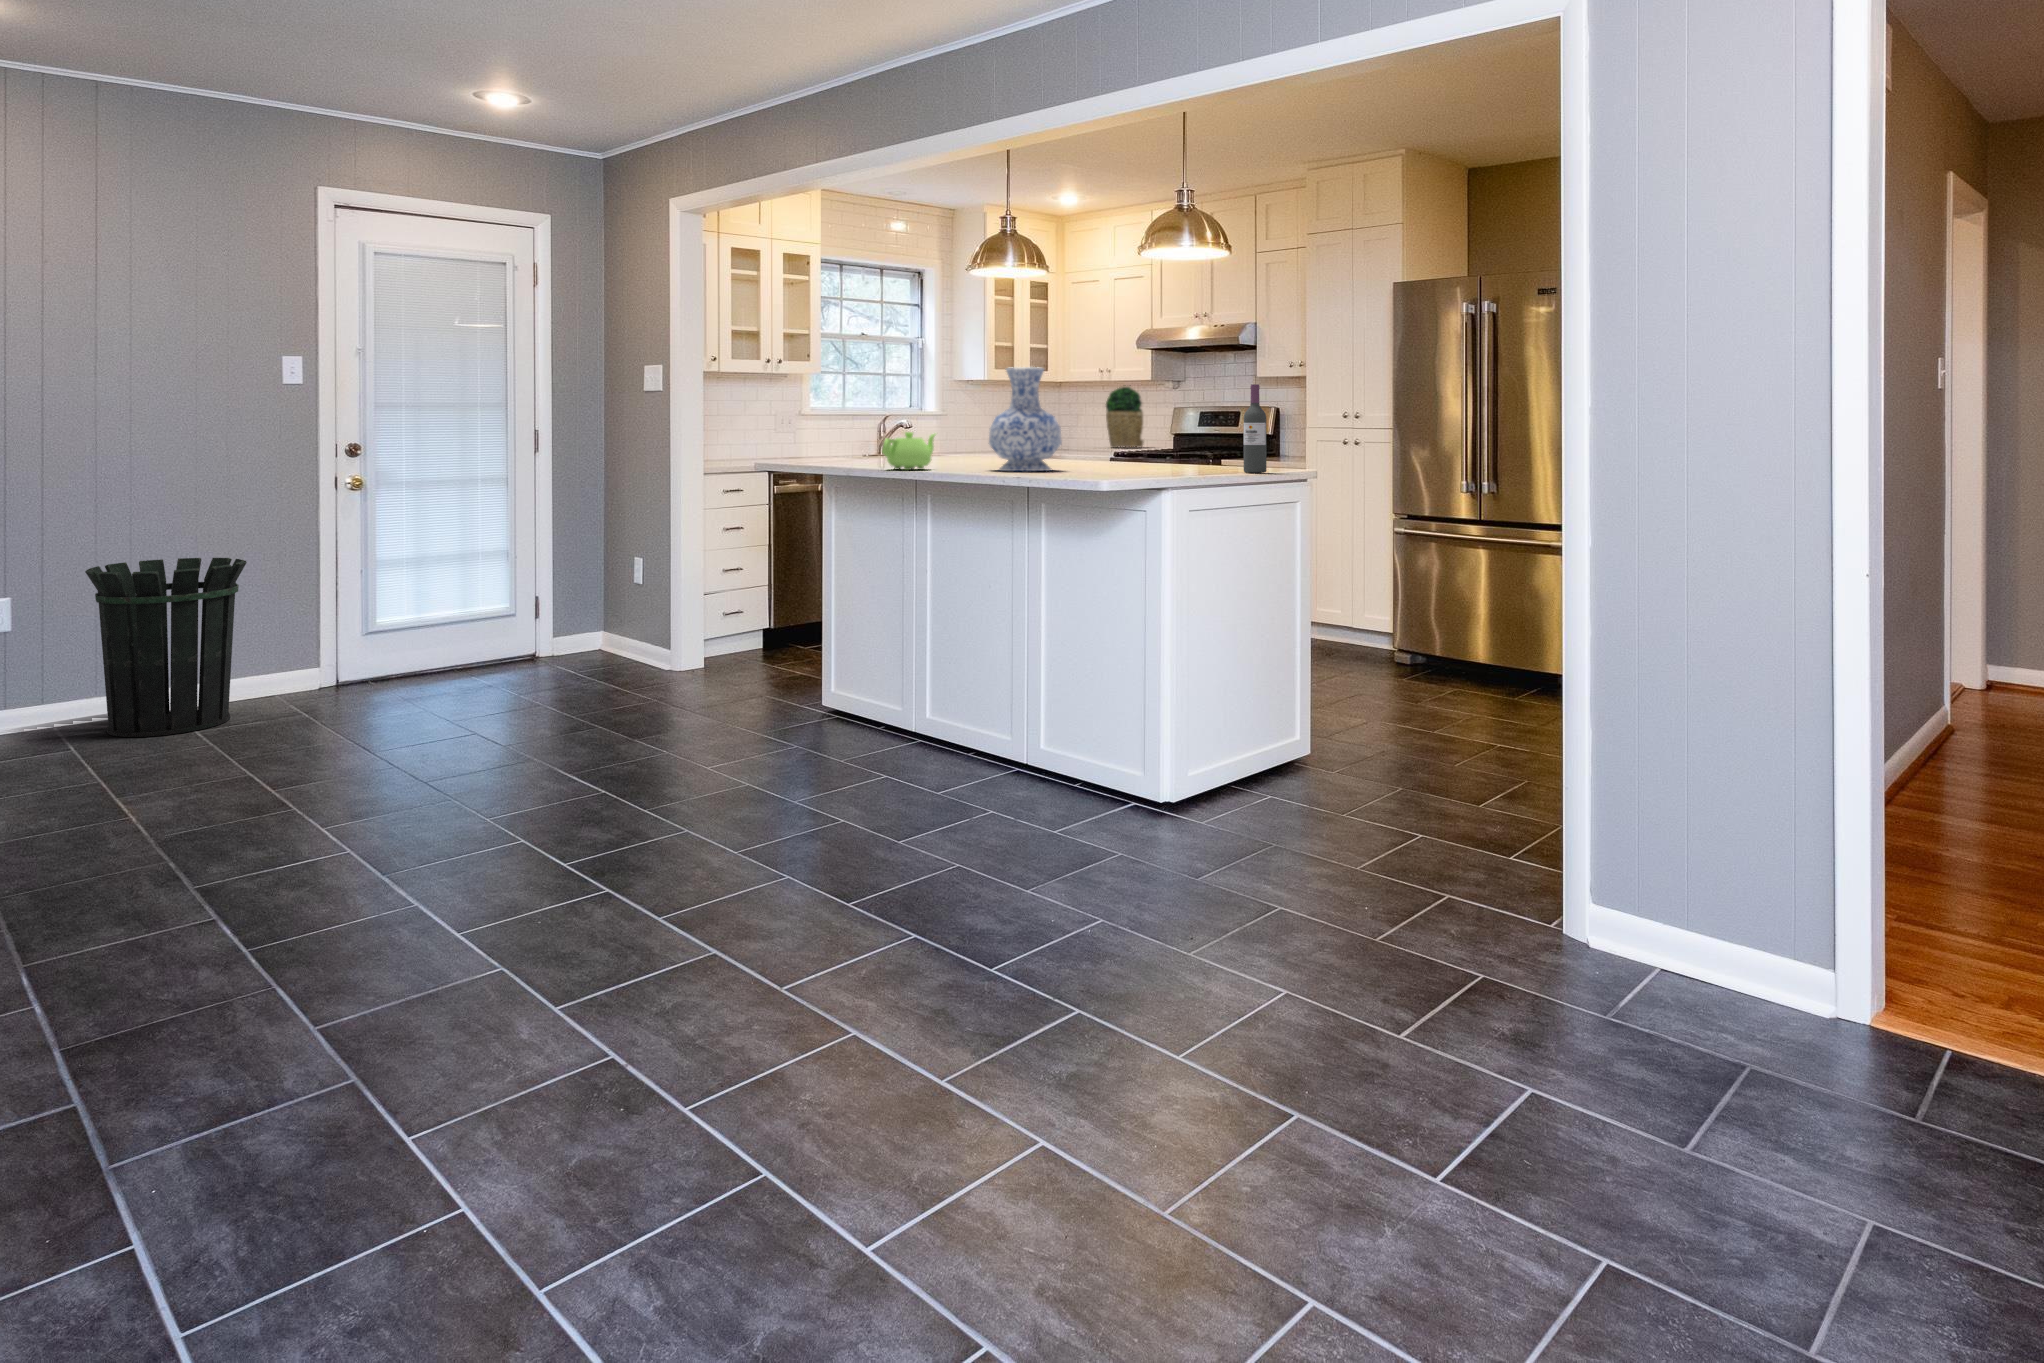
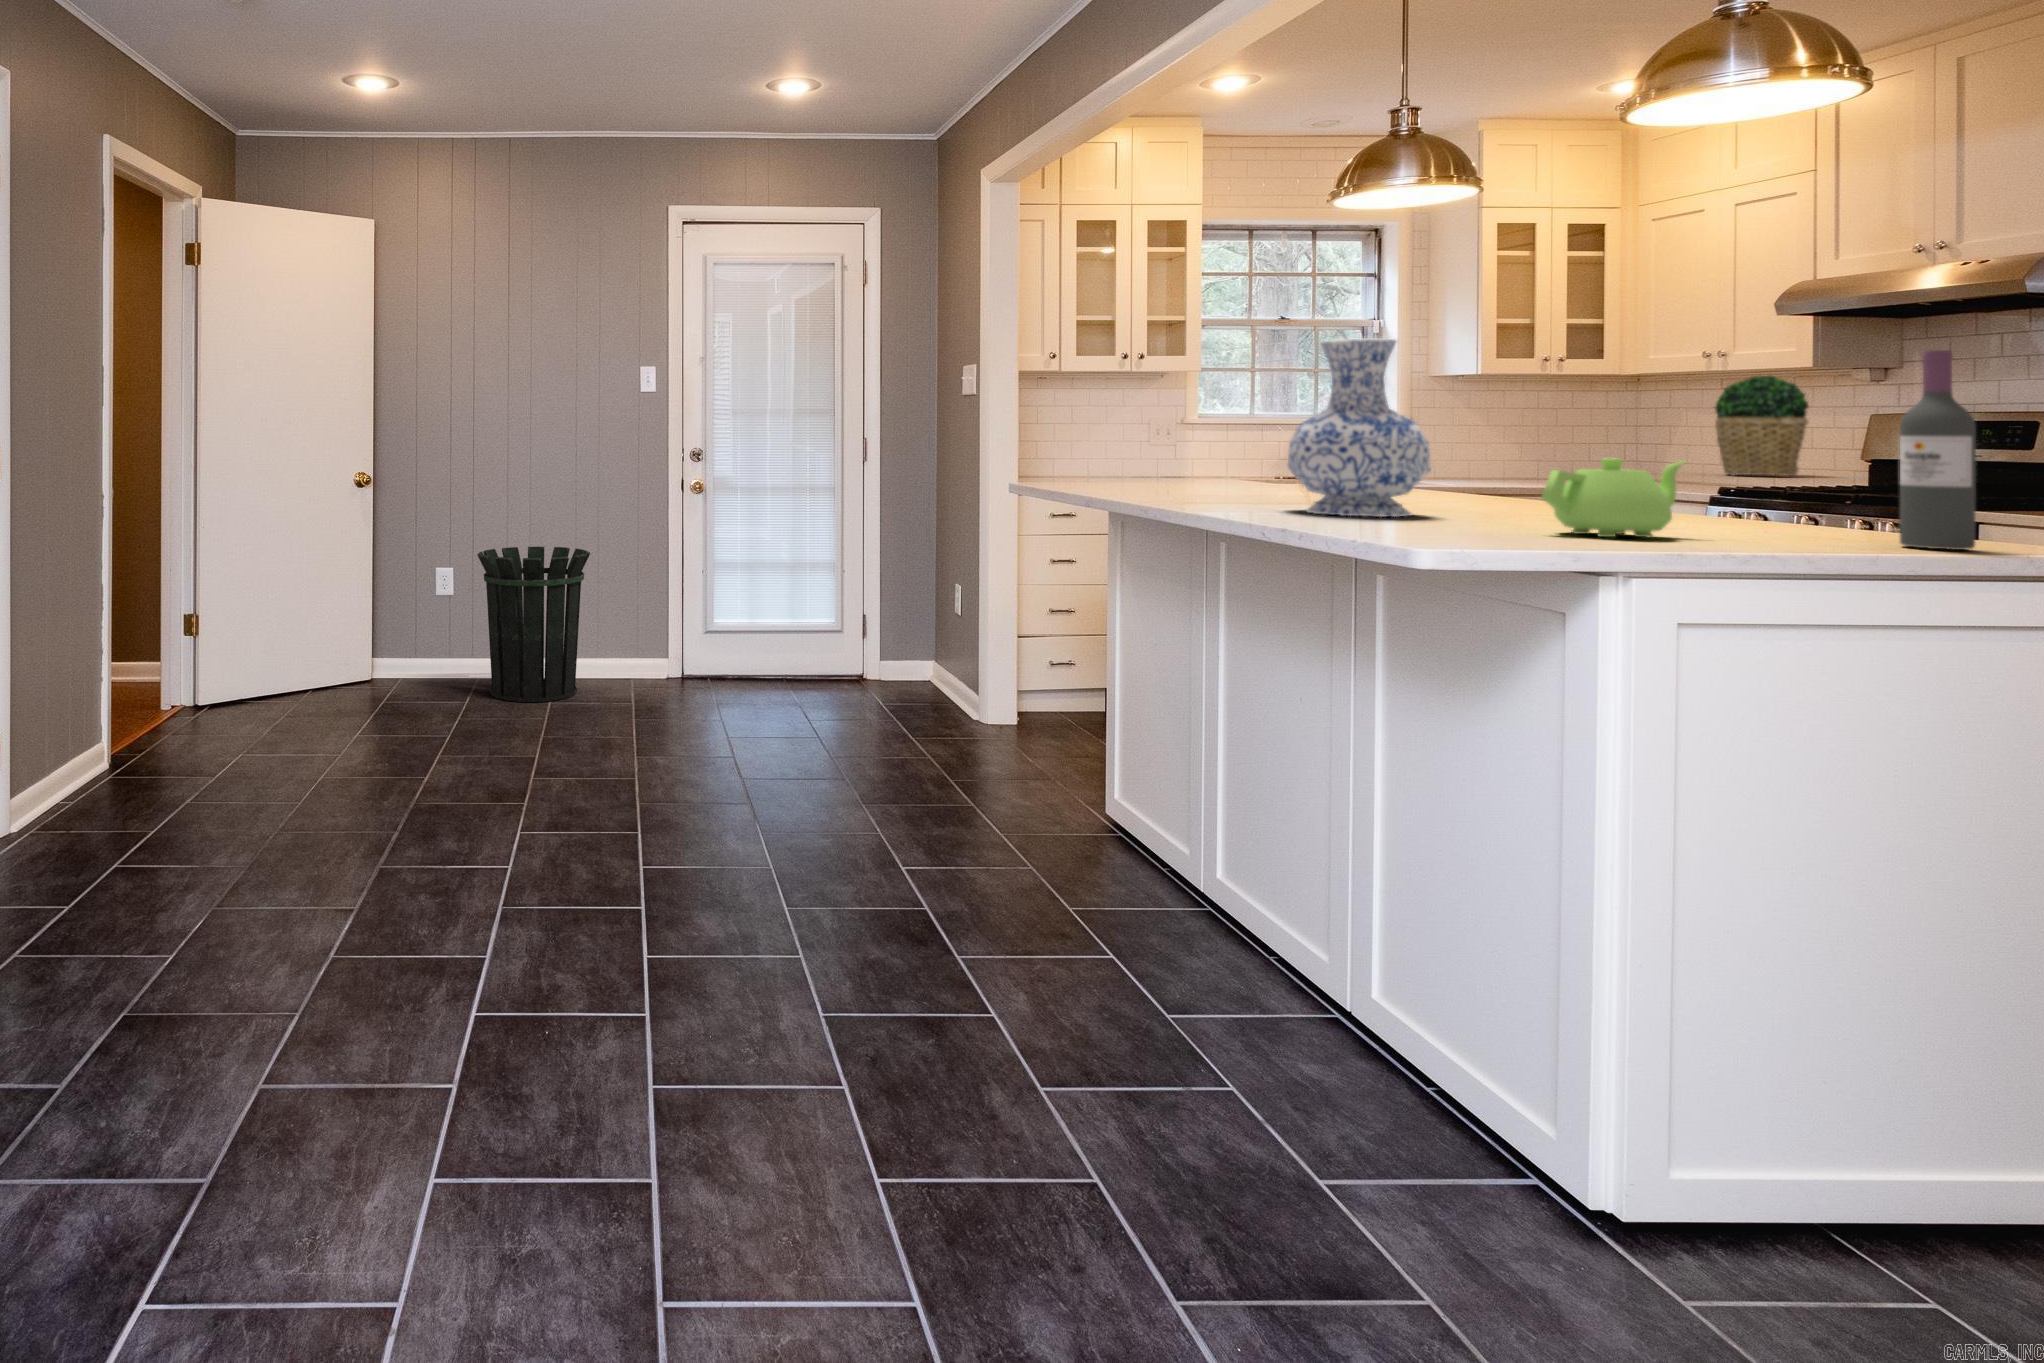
teapot: present [882,432,935,470] -> present [1542,458,1685,538]

